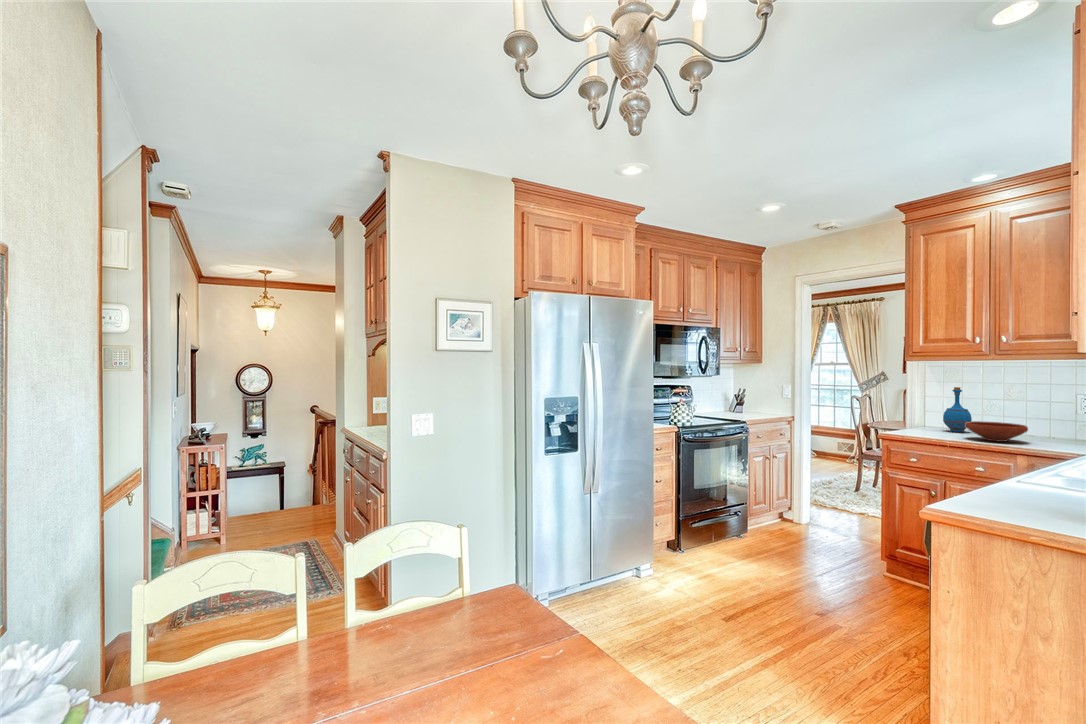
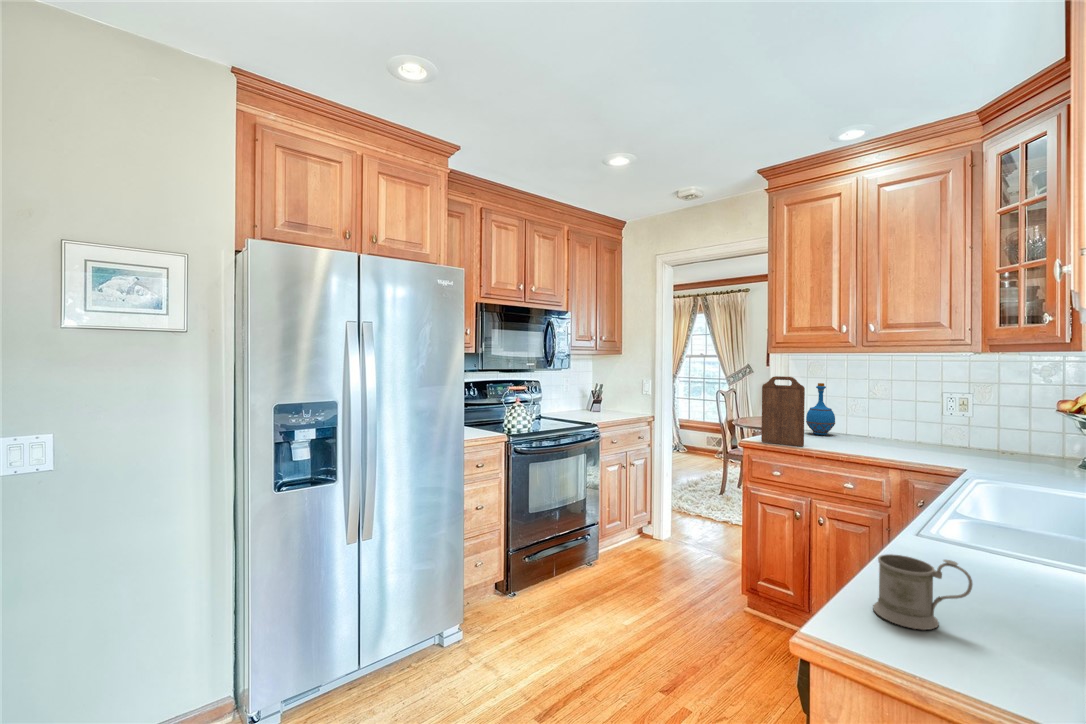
cutting board: none [900,381,940,439] -> present [761,376,805,446]
bowl: present [965,421,1028,442] -> none [830,424,896,448]
mug: none [977,481,1037,520] -> present [873,554,973,630]

